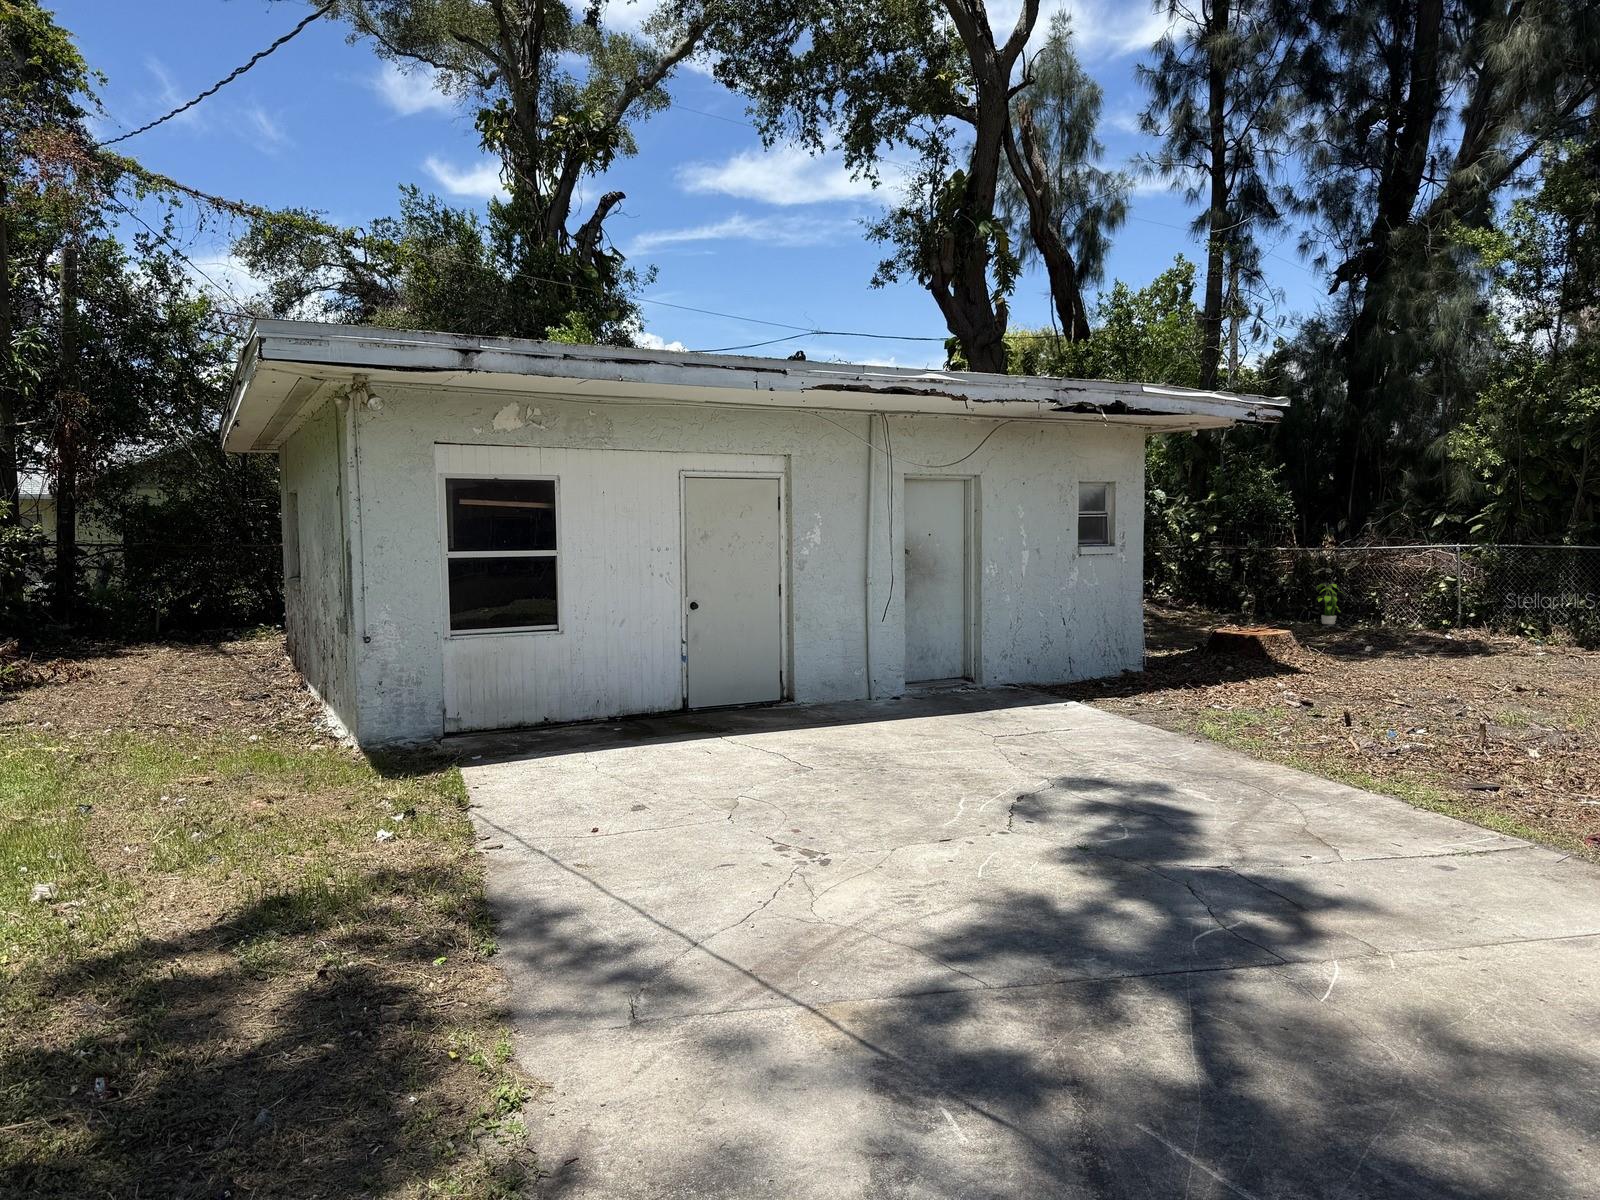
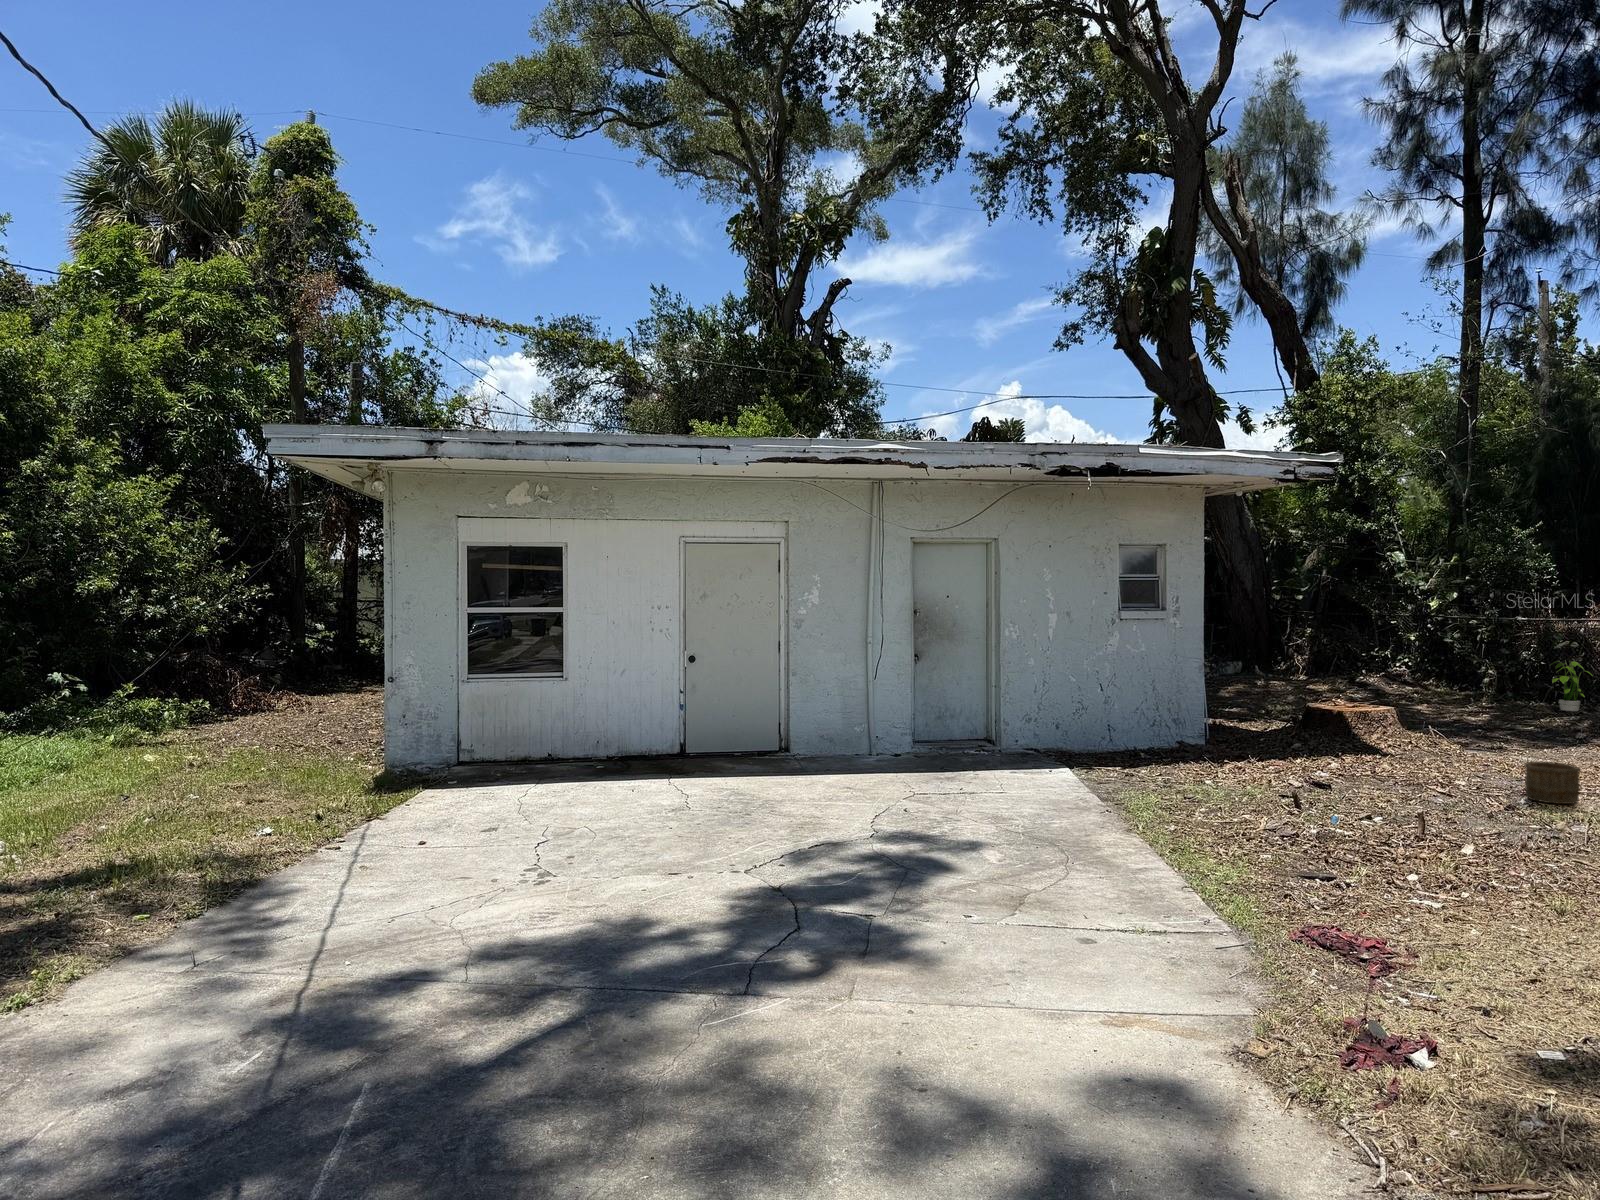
wooden bucket: none [1442,664,1485,697] -> present [1524,762,1580,804]

